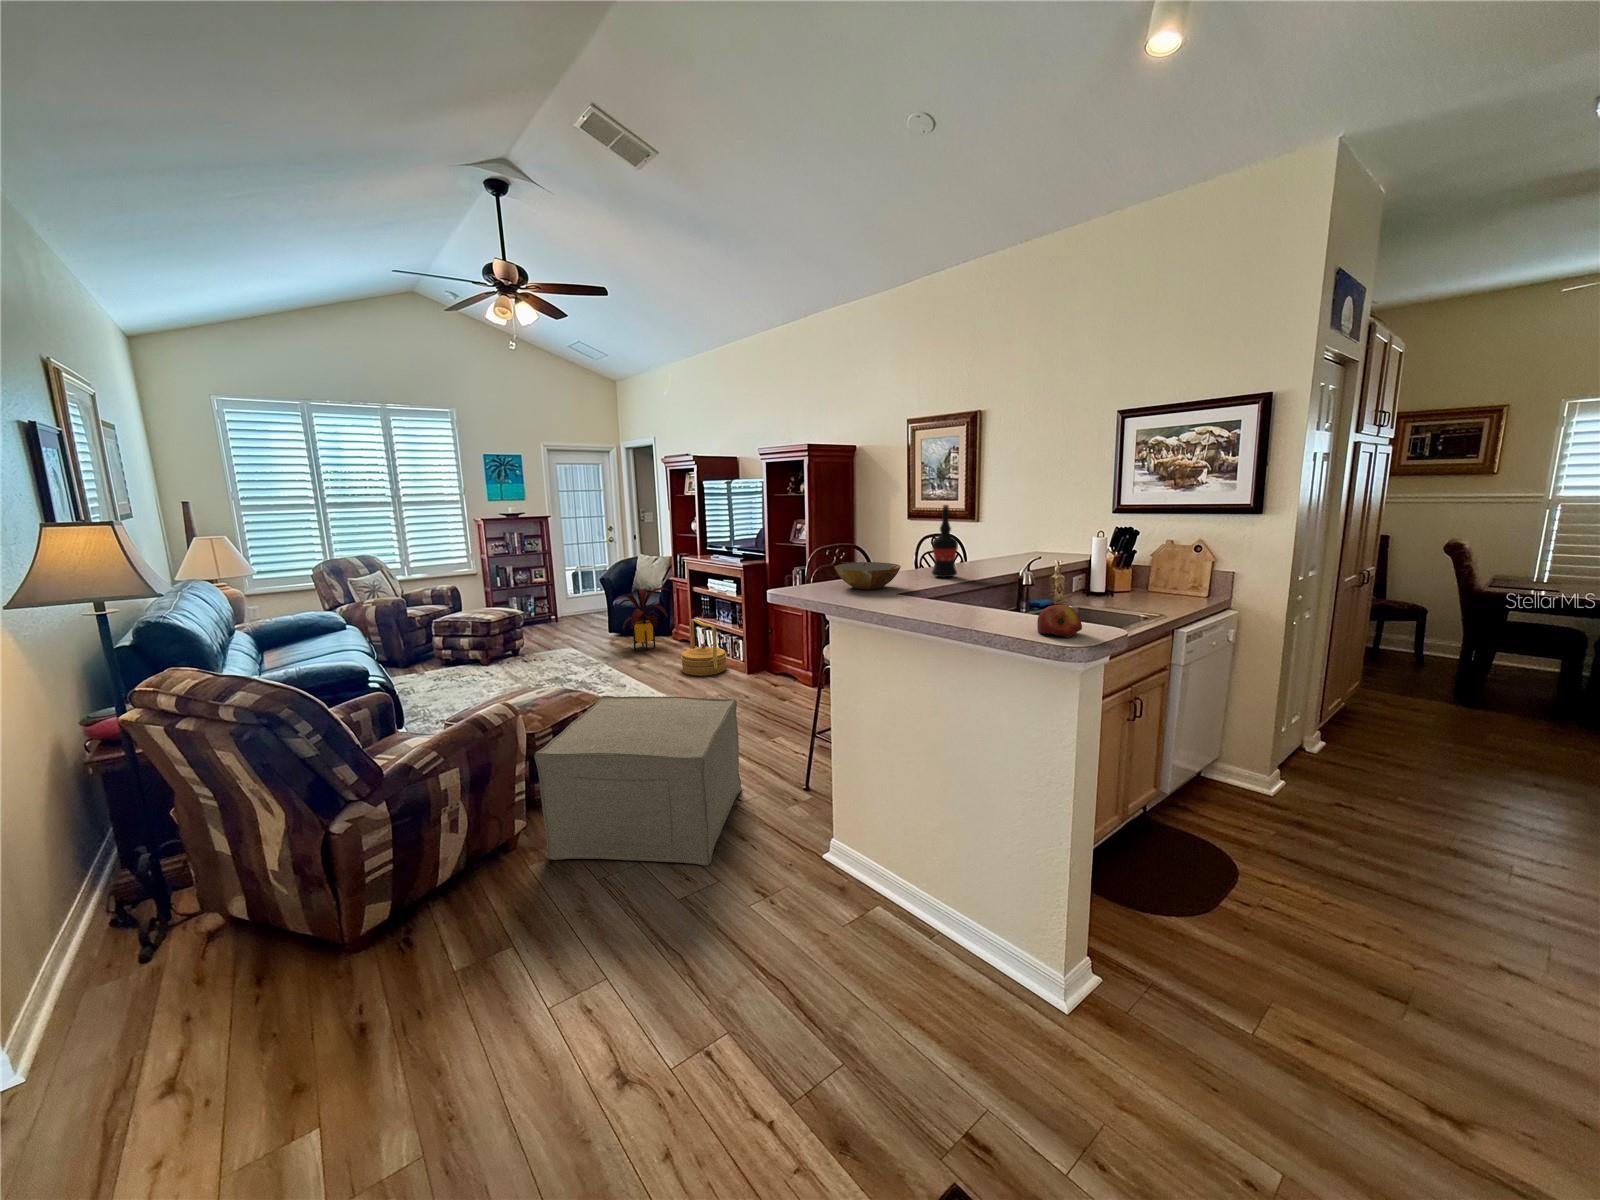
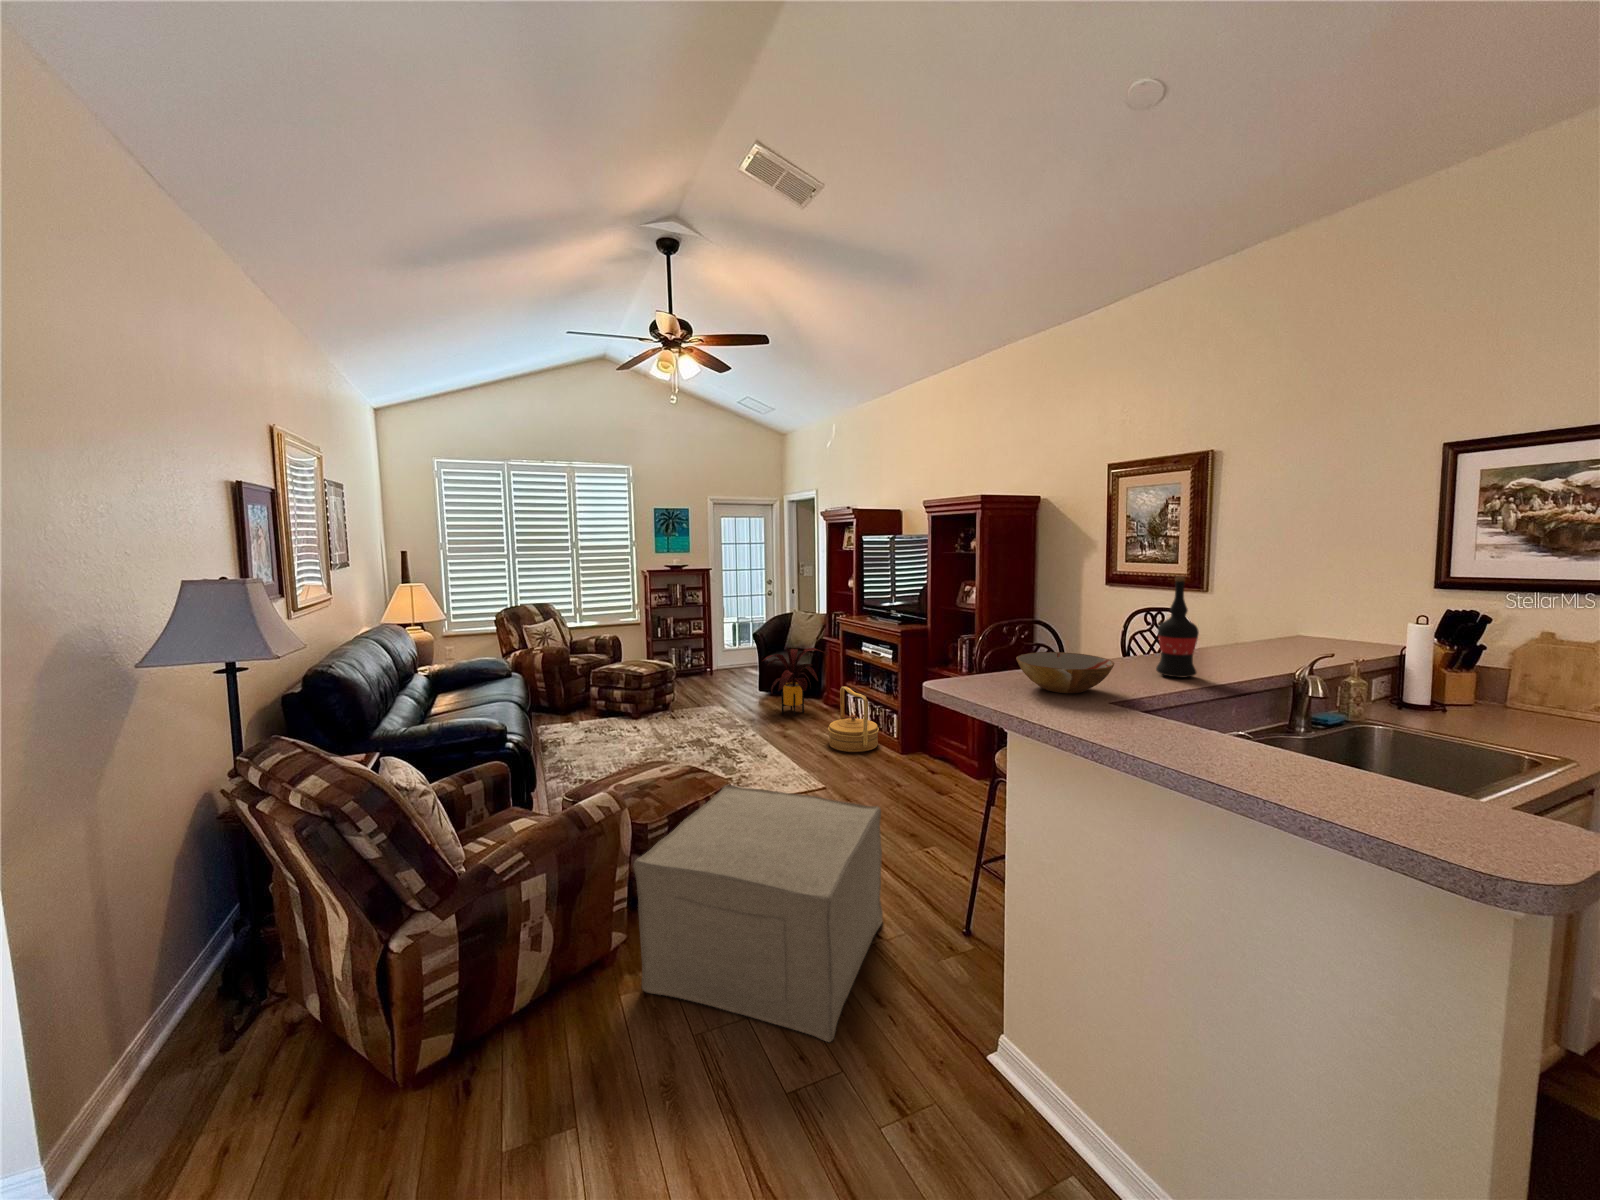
apple: present [1037,605,1082,637] -> none [1412,785,1528,857]

